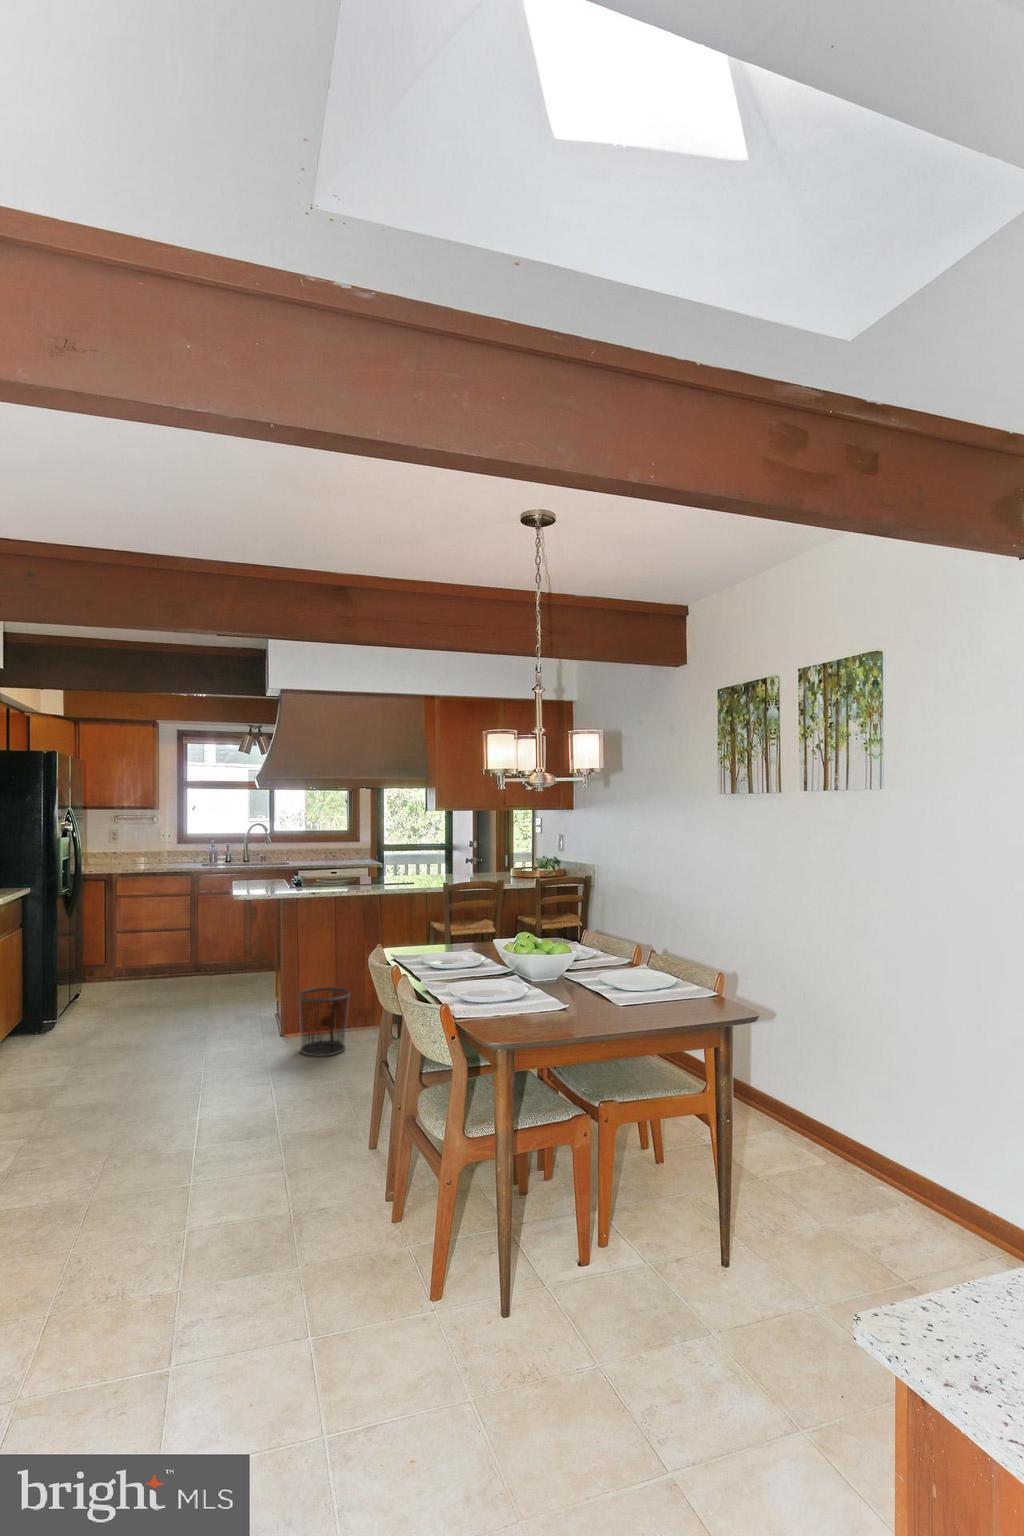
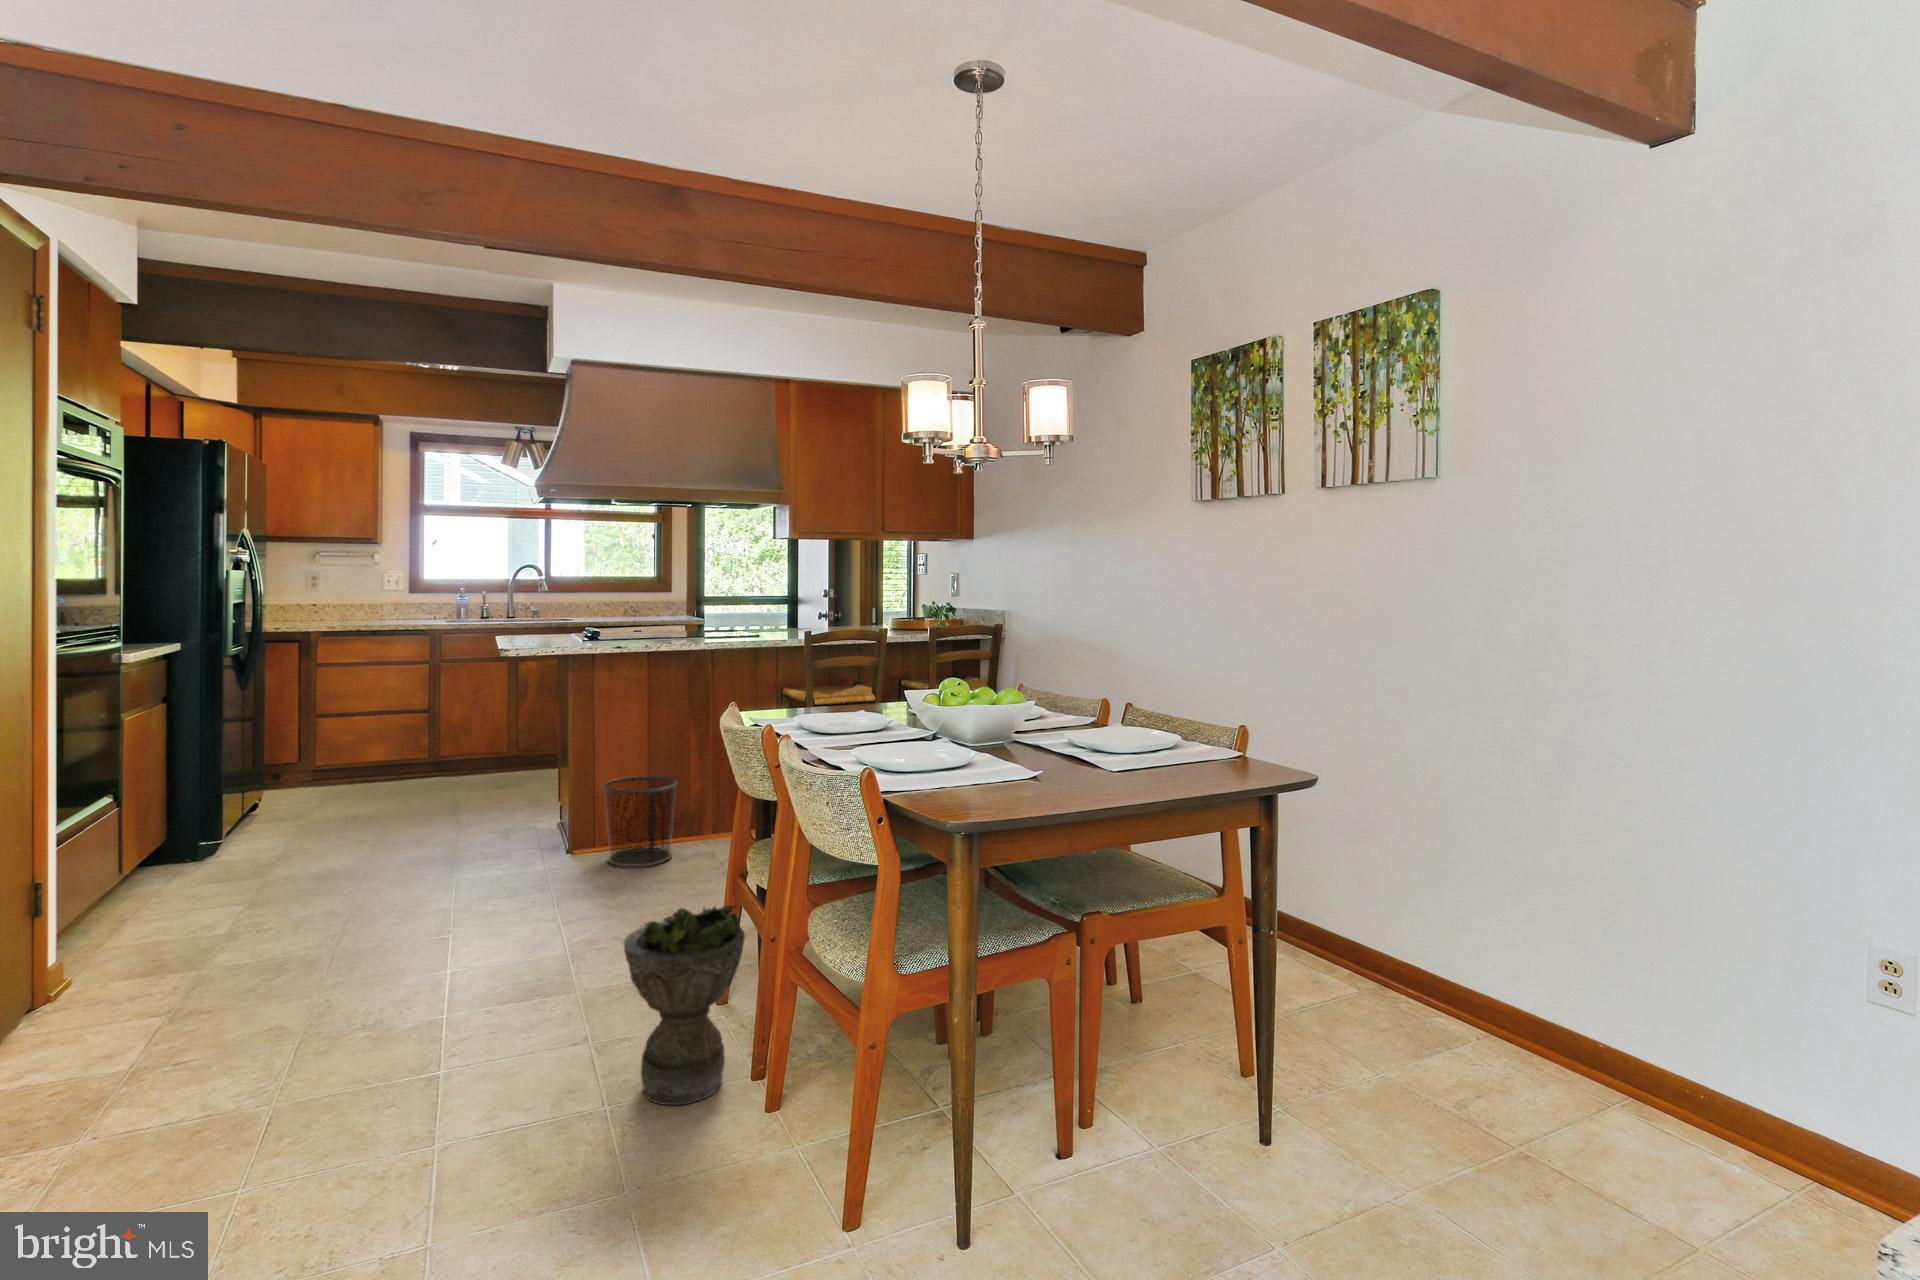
planter: none [294,1095,377,1241] -> present [624,905,745,1105]

